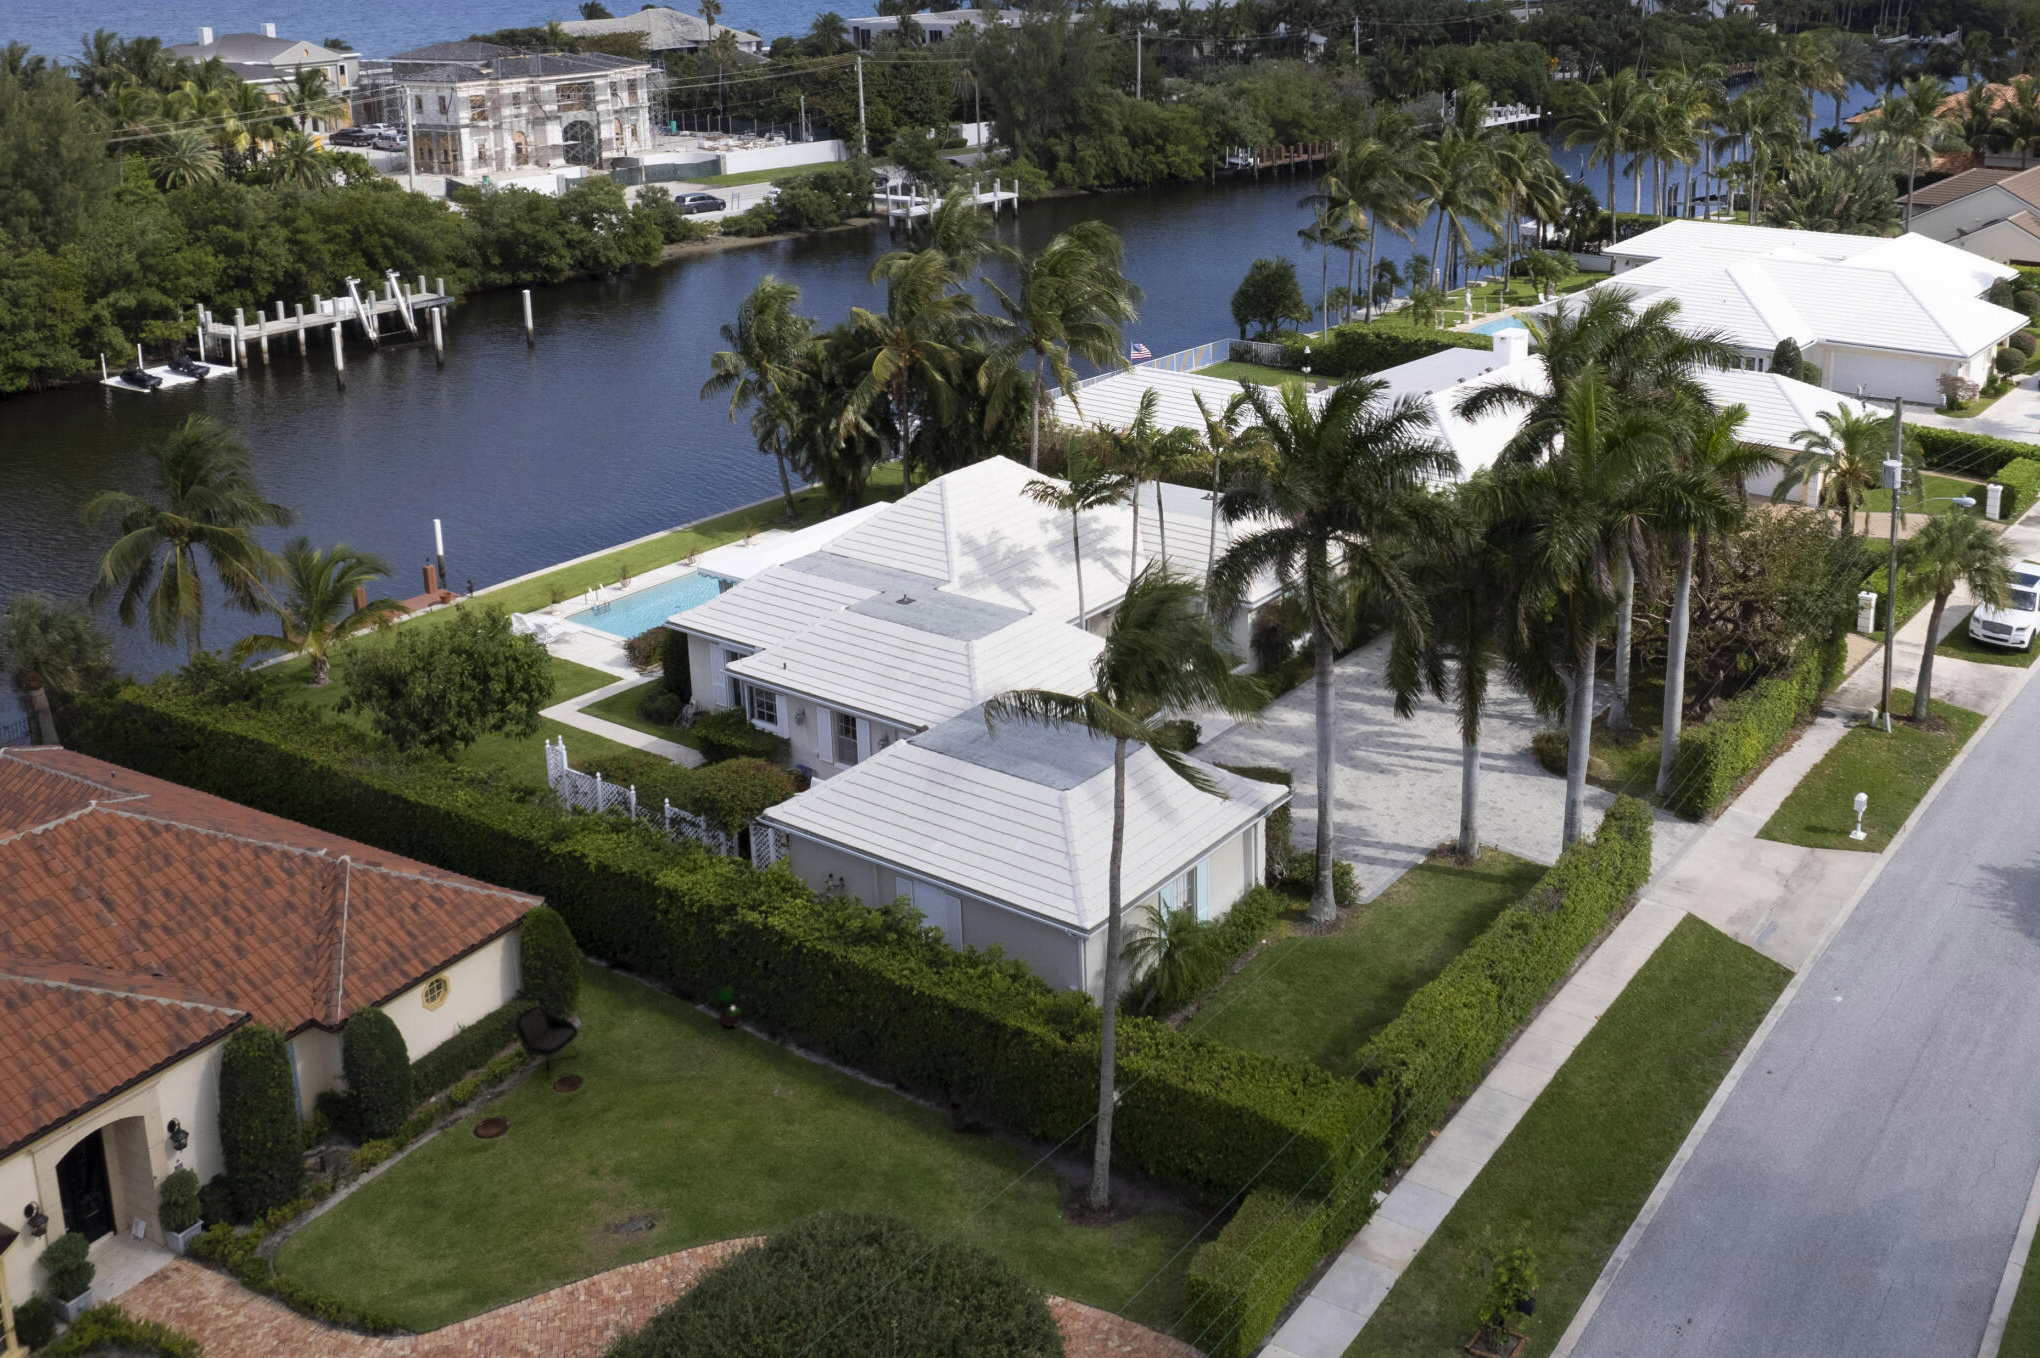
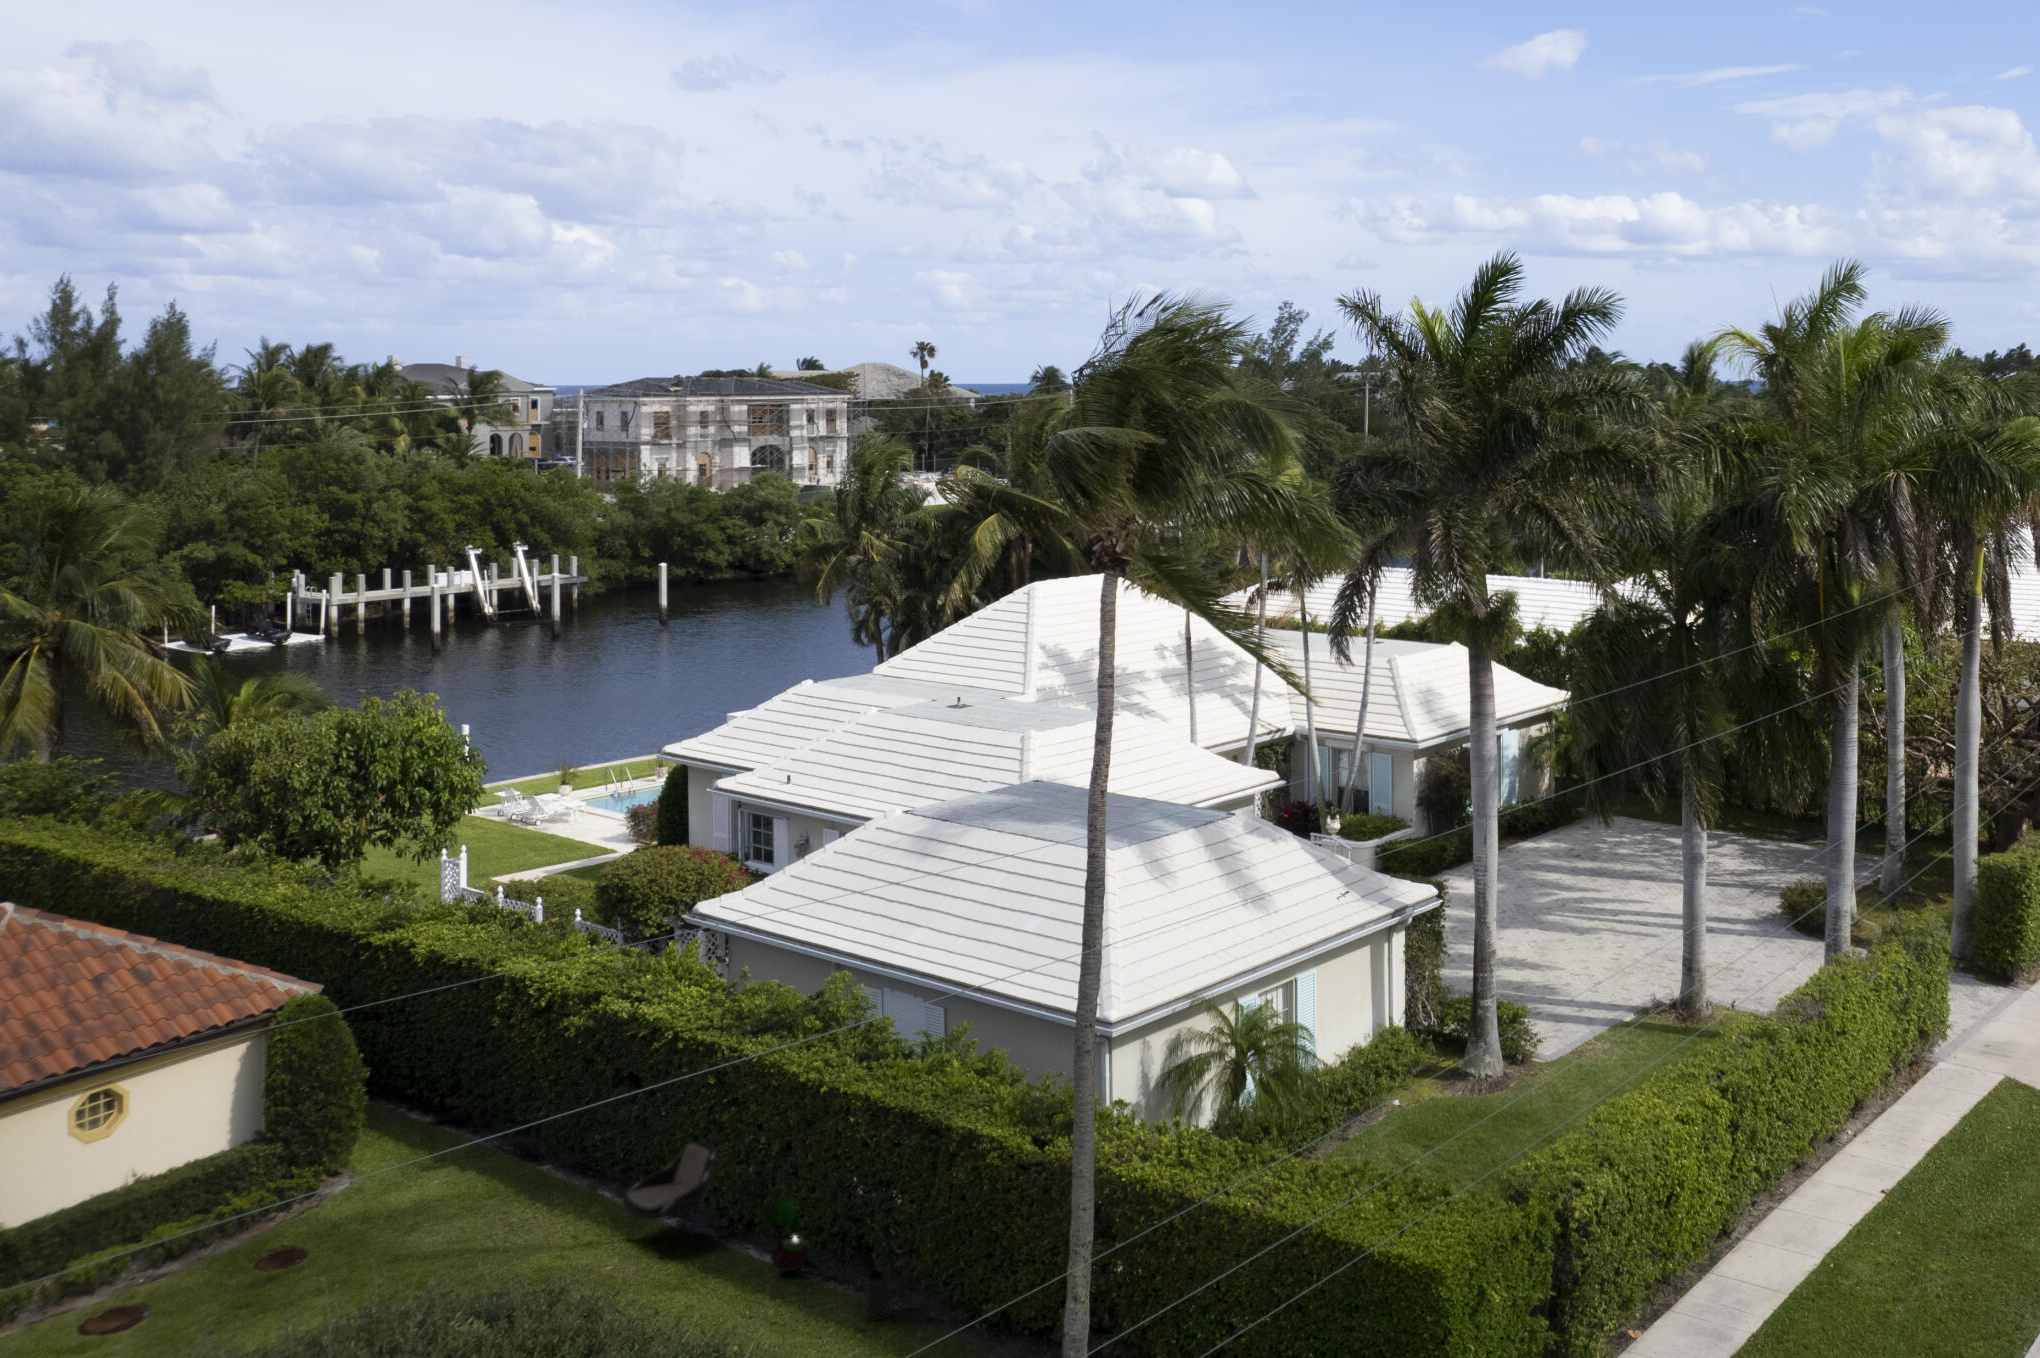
potted tree: present [710,986,741,1026] -> present [758,1195,809,1272]
lounge chair: present [515,1006,578,1070] -> present [622,1142,717,1257]

